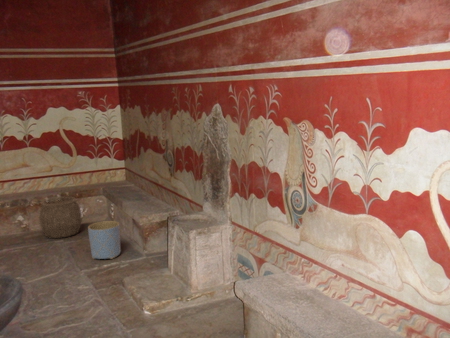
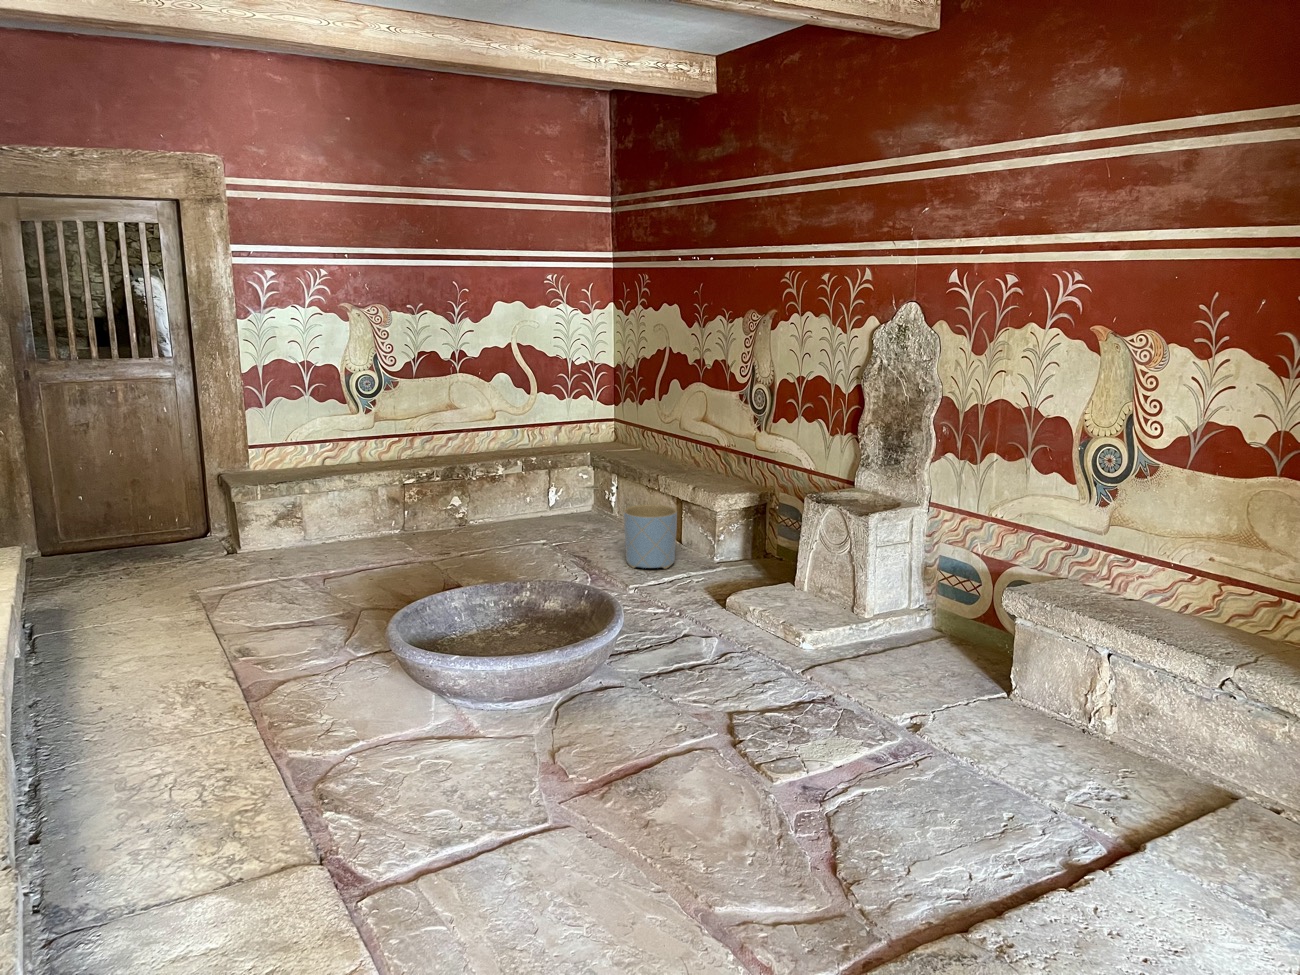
woven basket: present [39,197,82,238] -> none [499,463,572,536]

